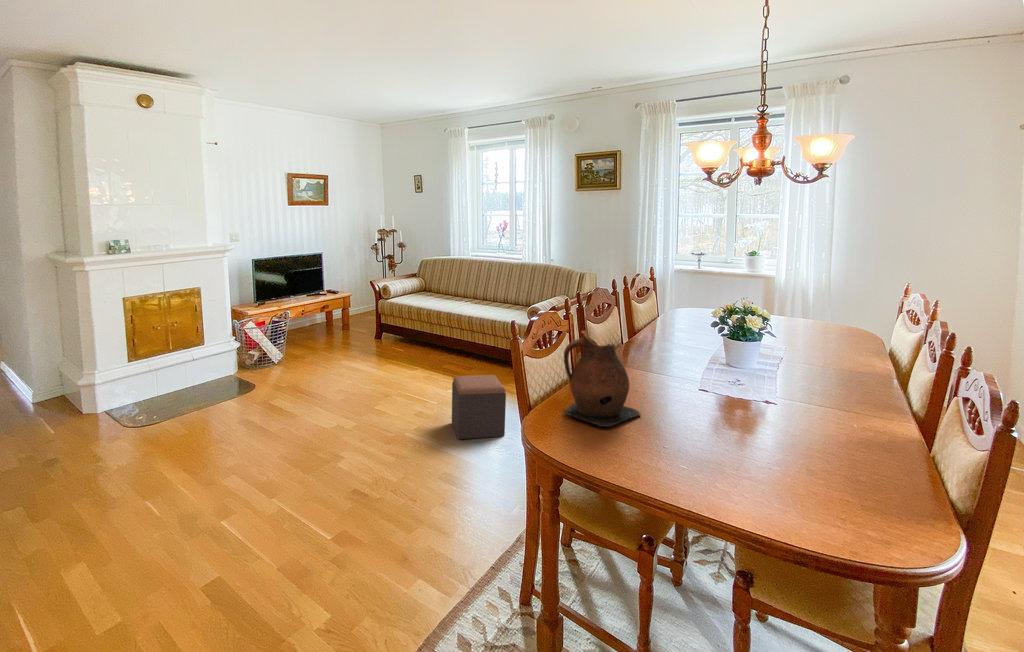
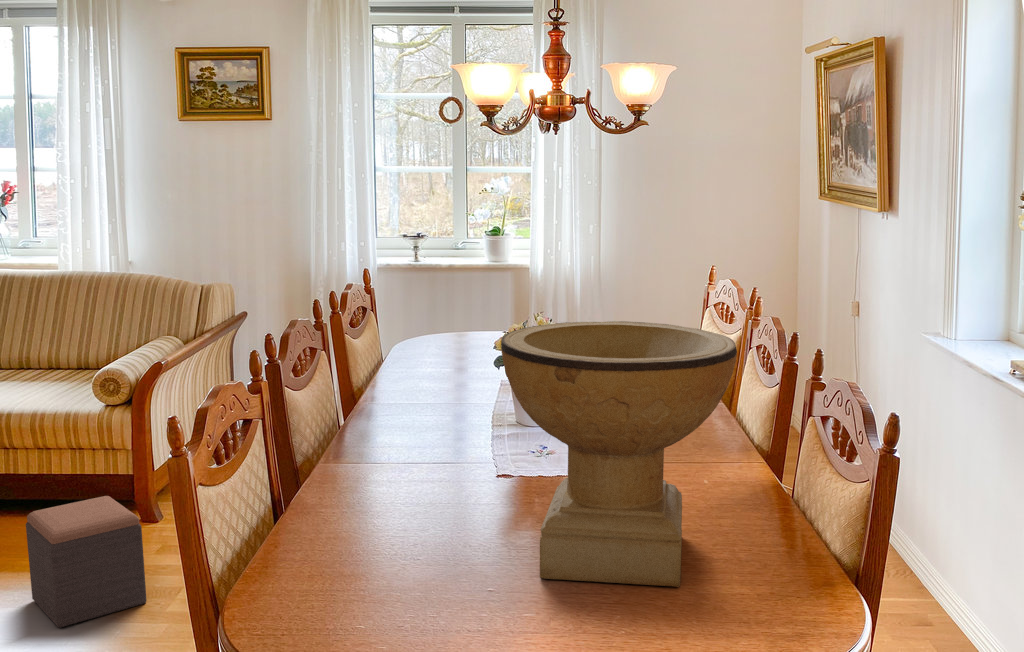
decorative bowl: none [686,294,878,498] -> present [501,321,737,587]
ceramic pitcher: present [563,331,640,427] -> none [313,403,438,550]

